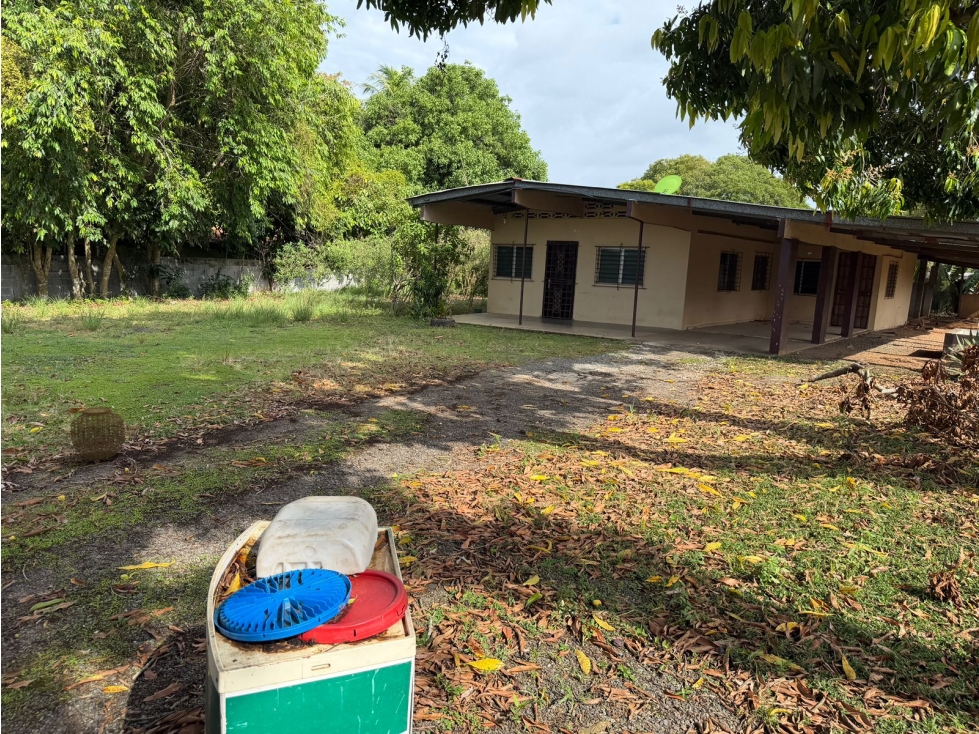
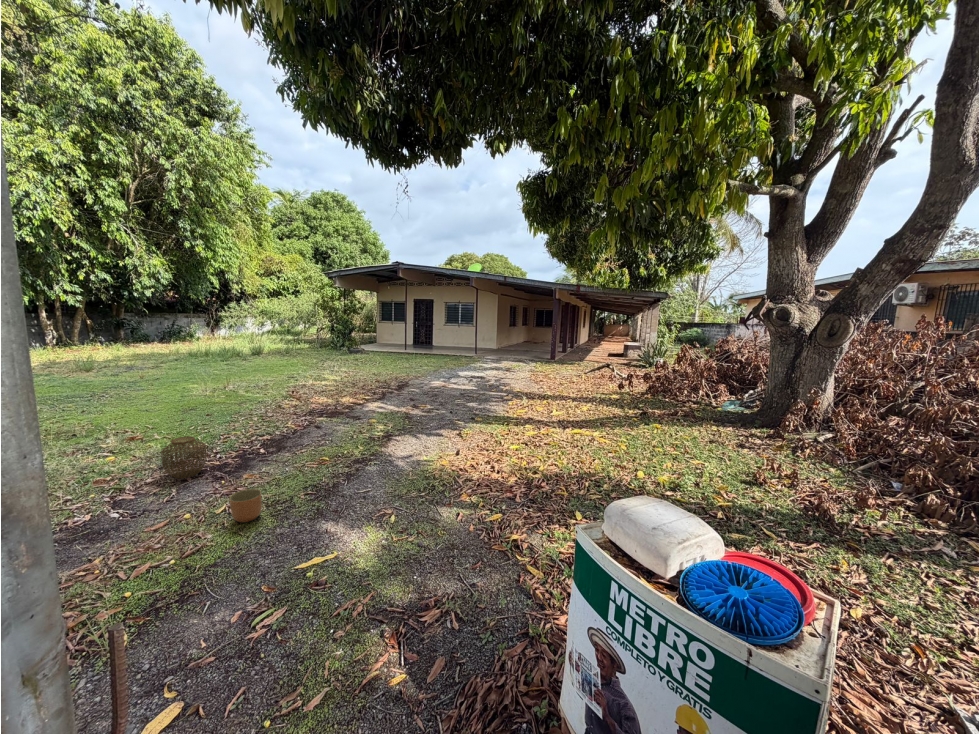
planter: none [100,477,141,517] -> present [229,489,262,522]

